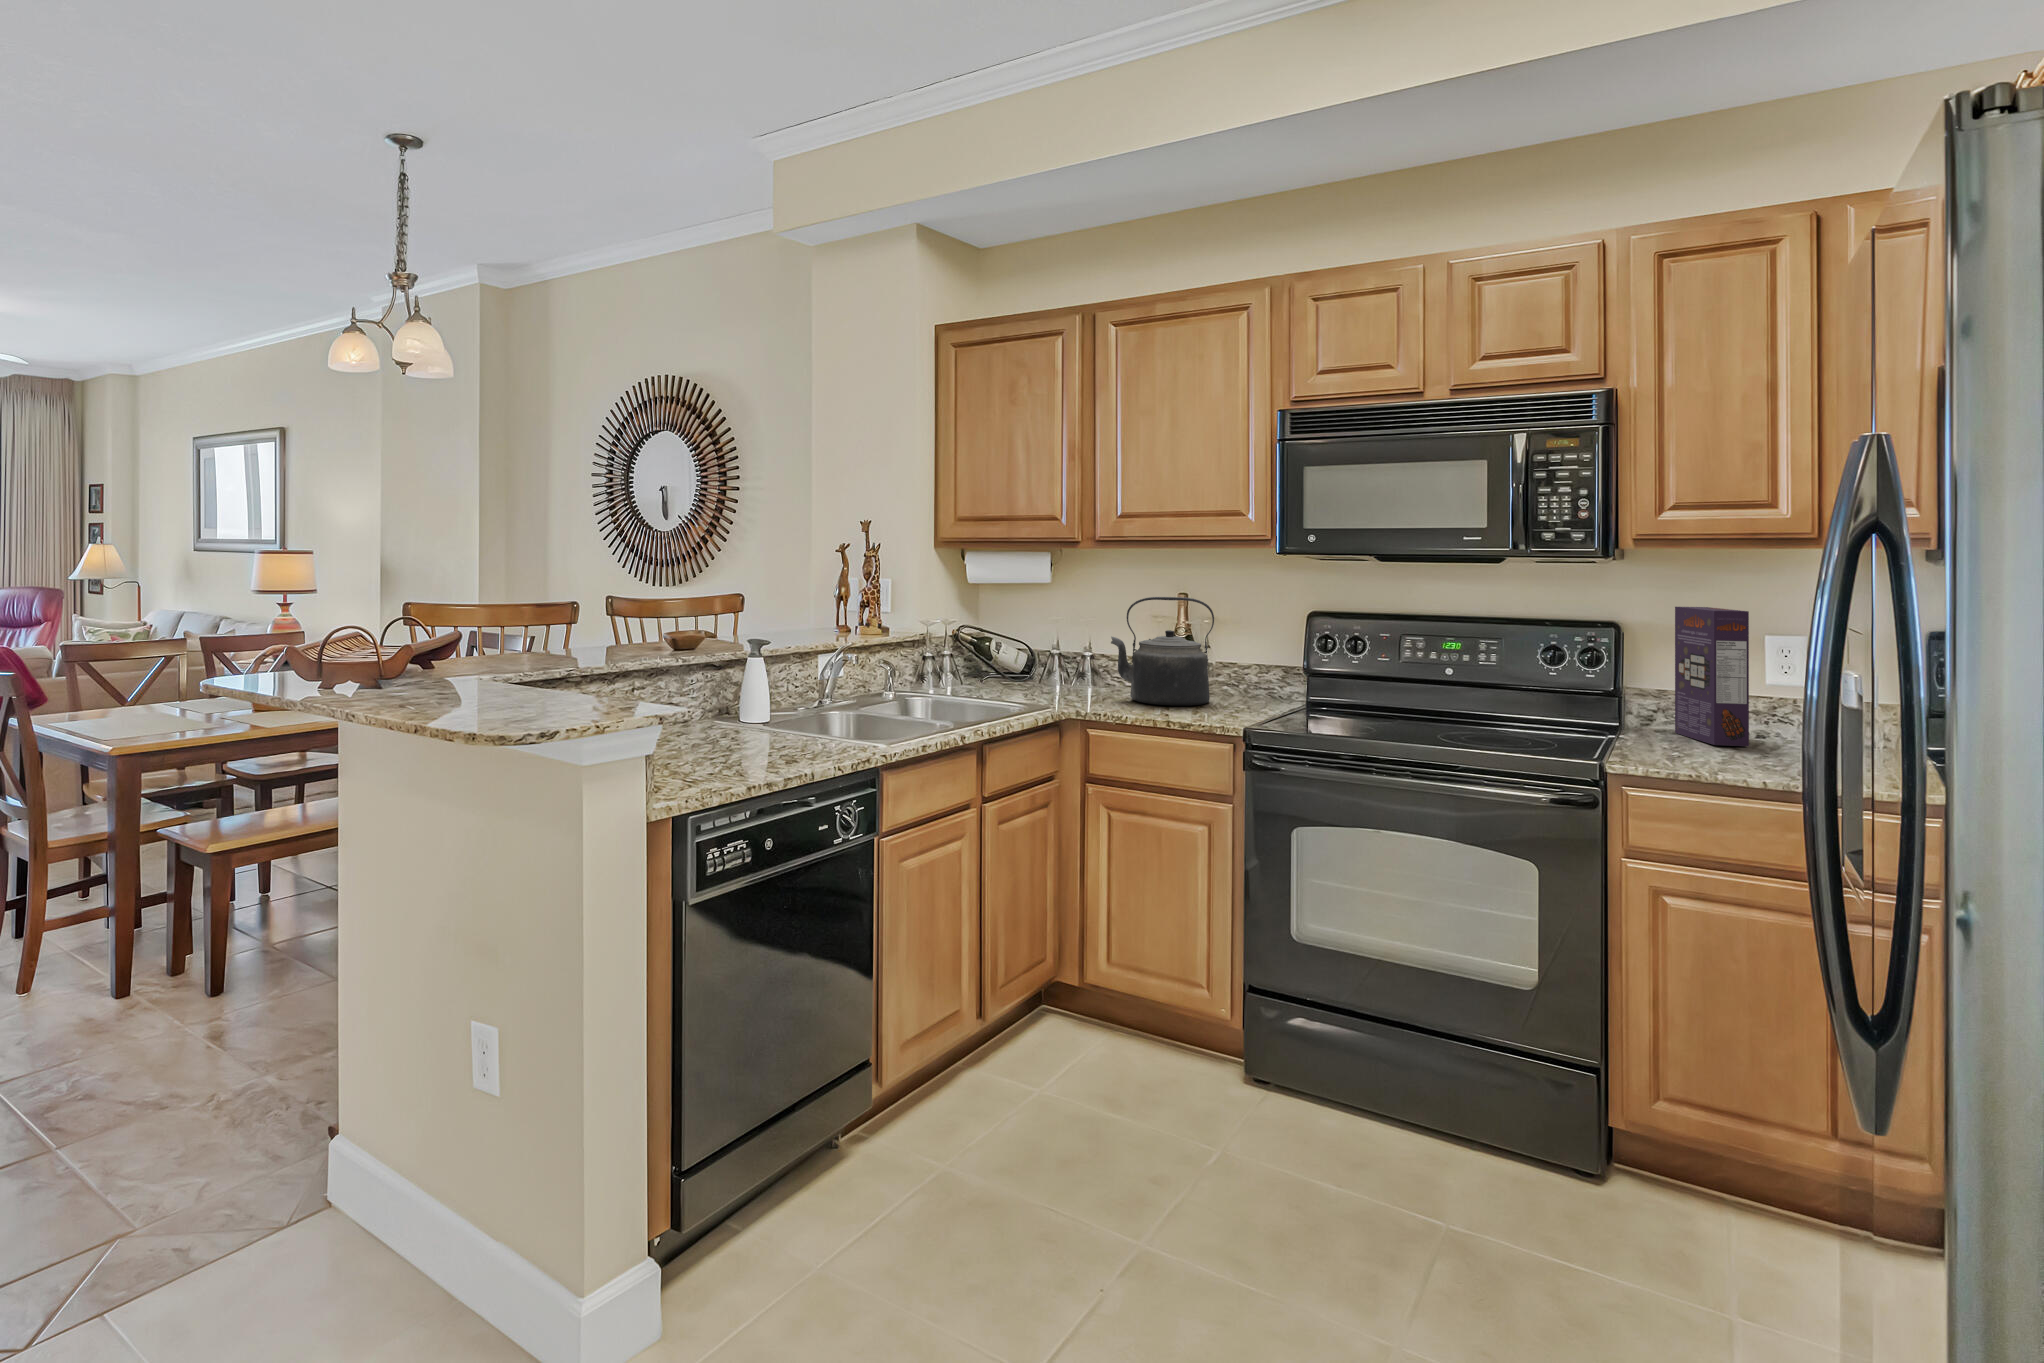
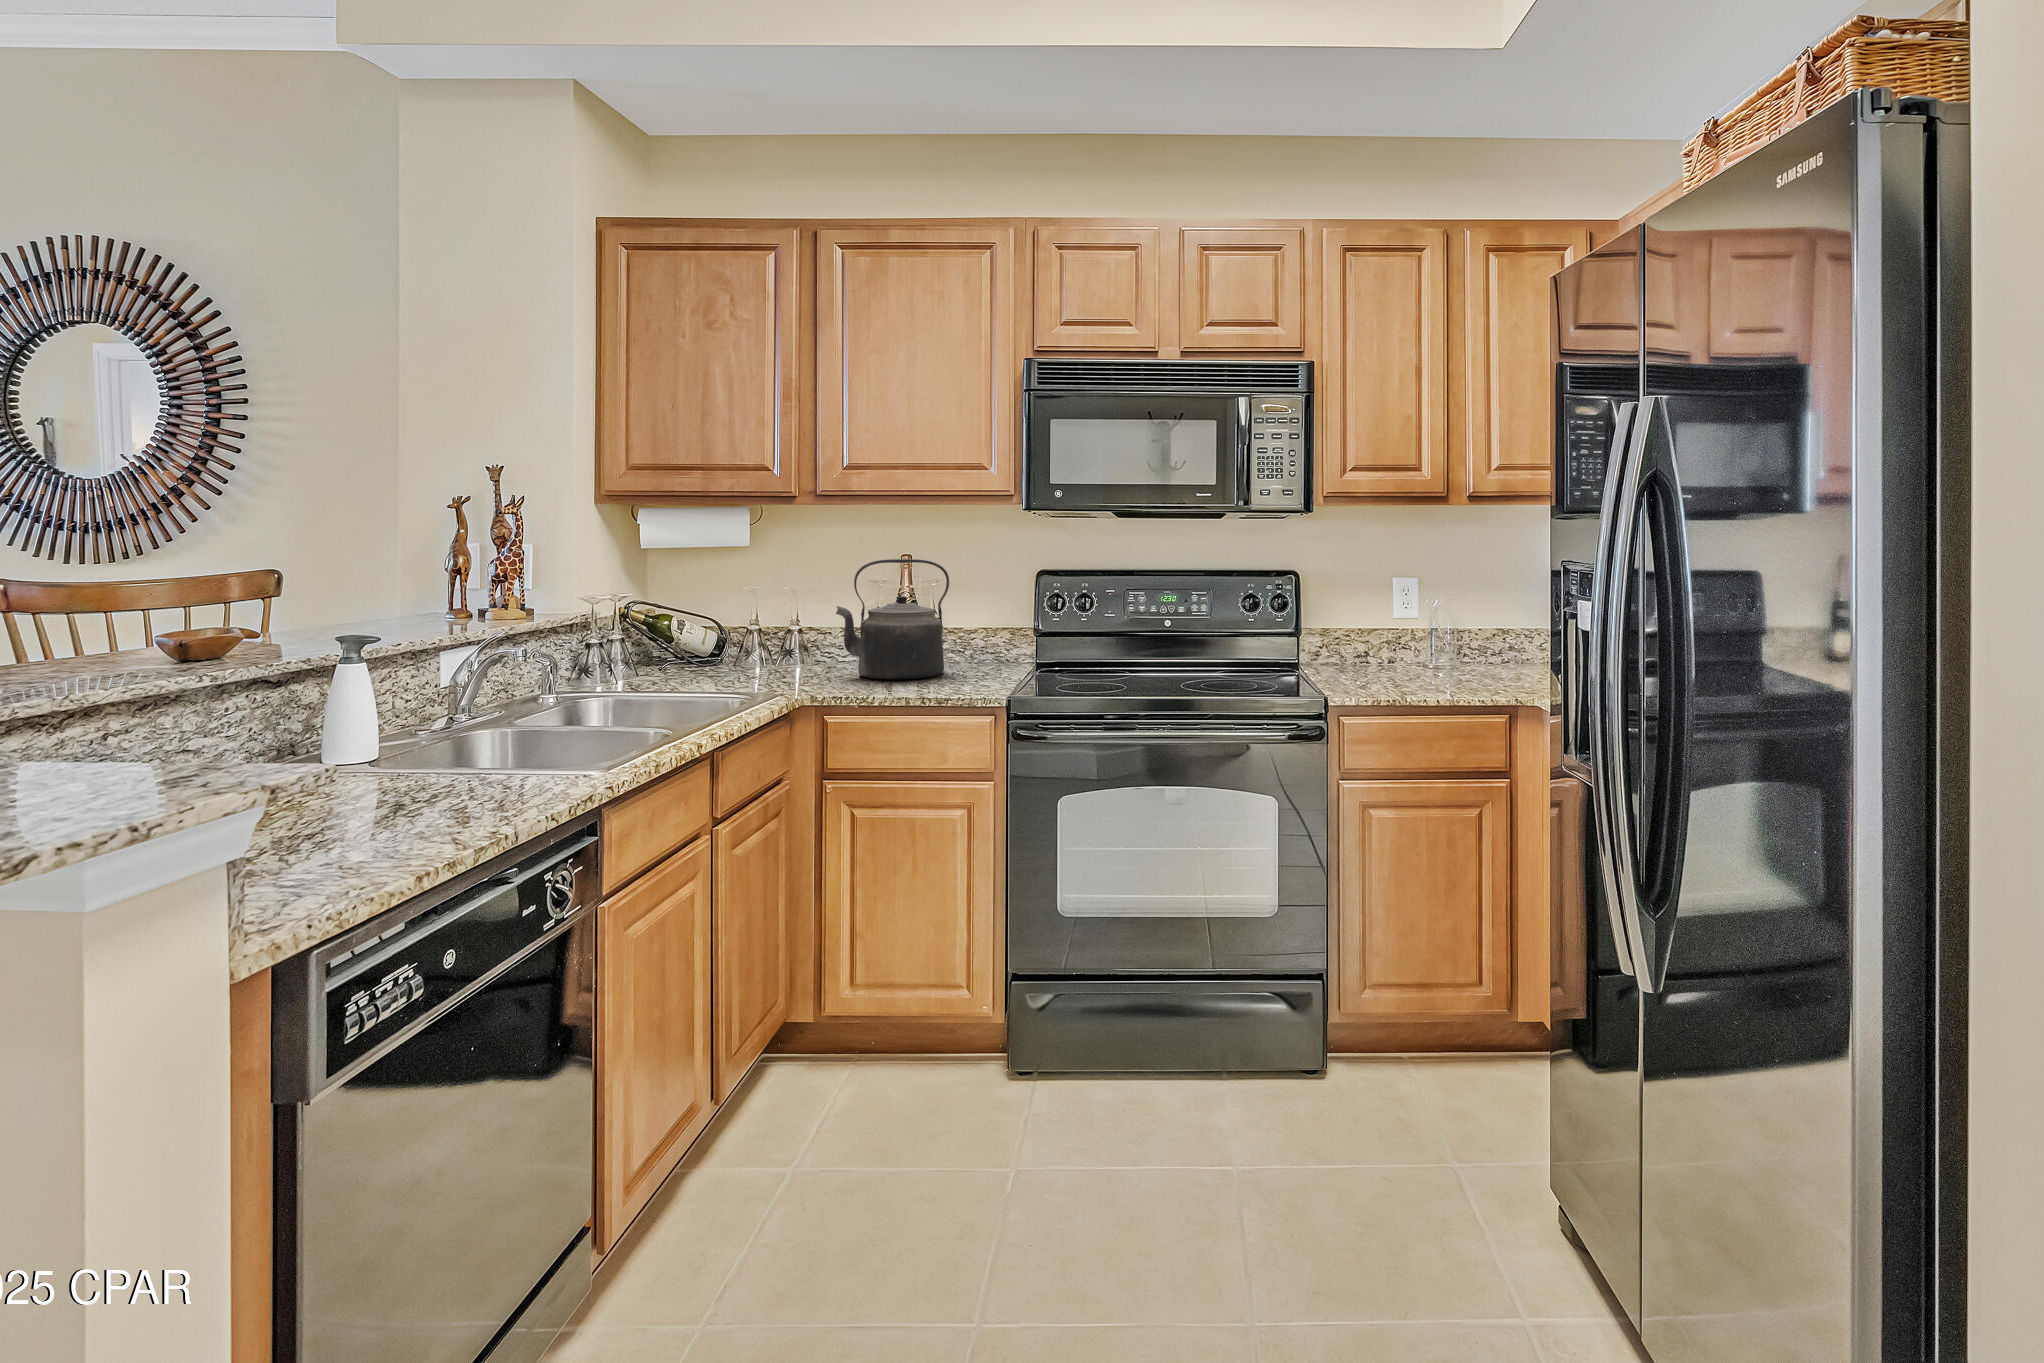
cereal box: present [1675,607,1749,746] -> none [1336,556,1395,672]

